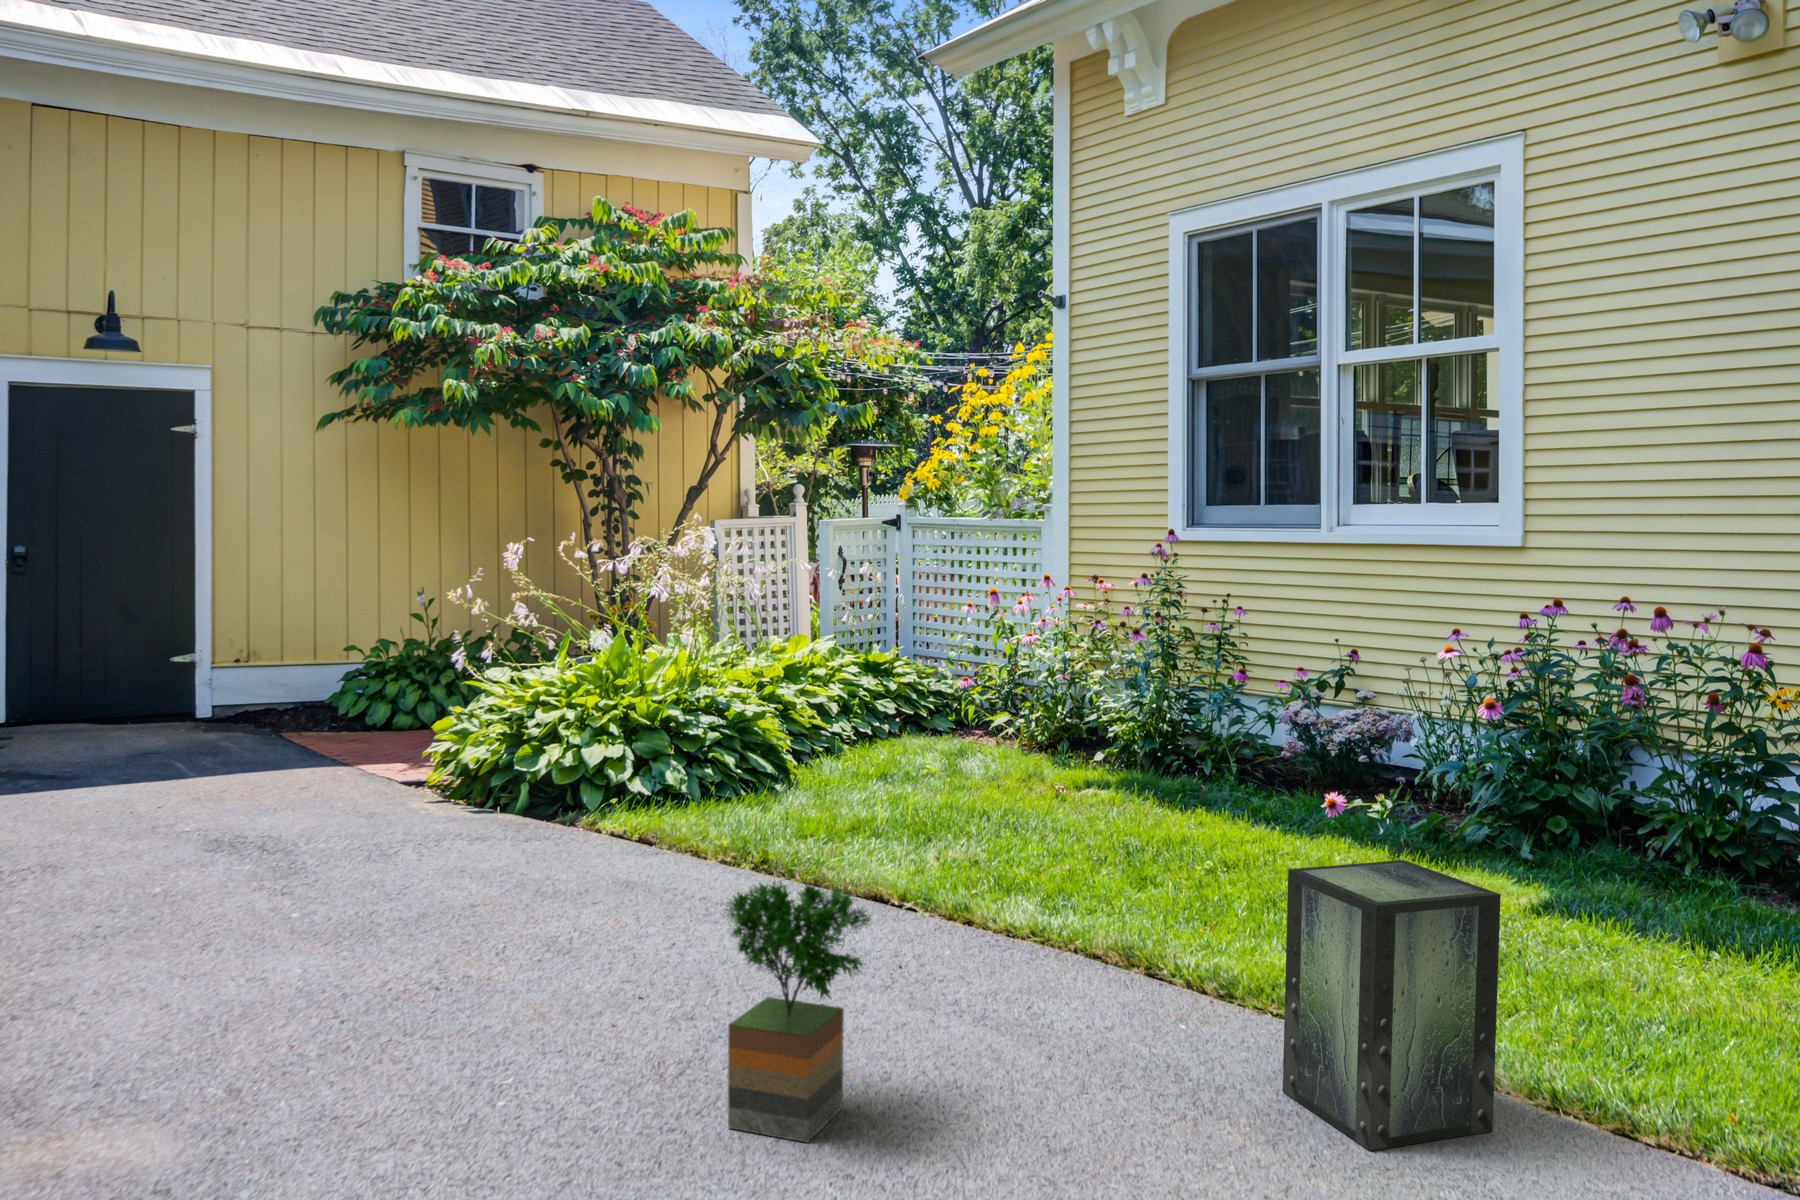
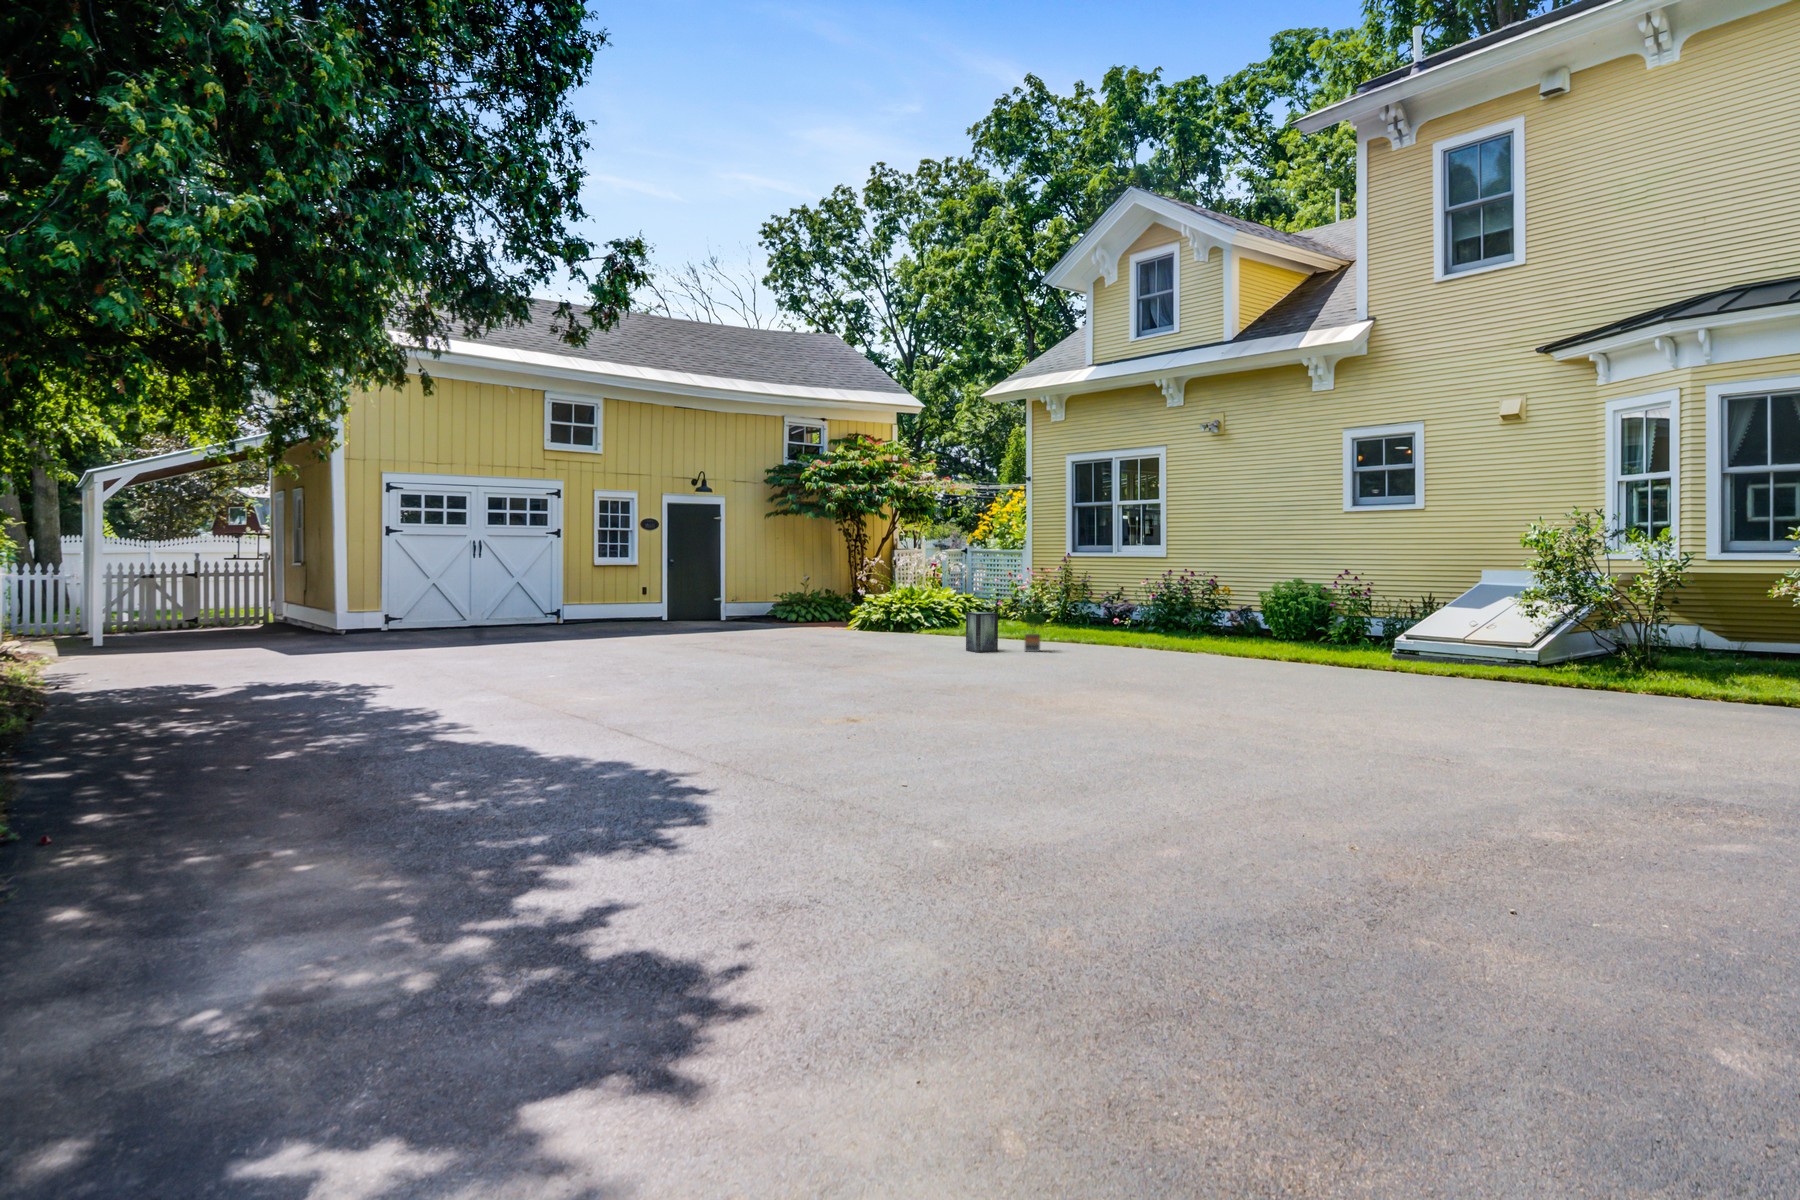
storage box: present [1283,860,1501,1151] -> present [966,612,998,653]

